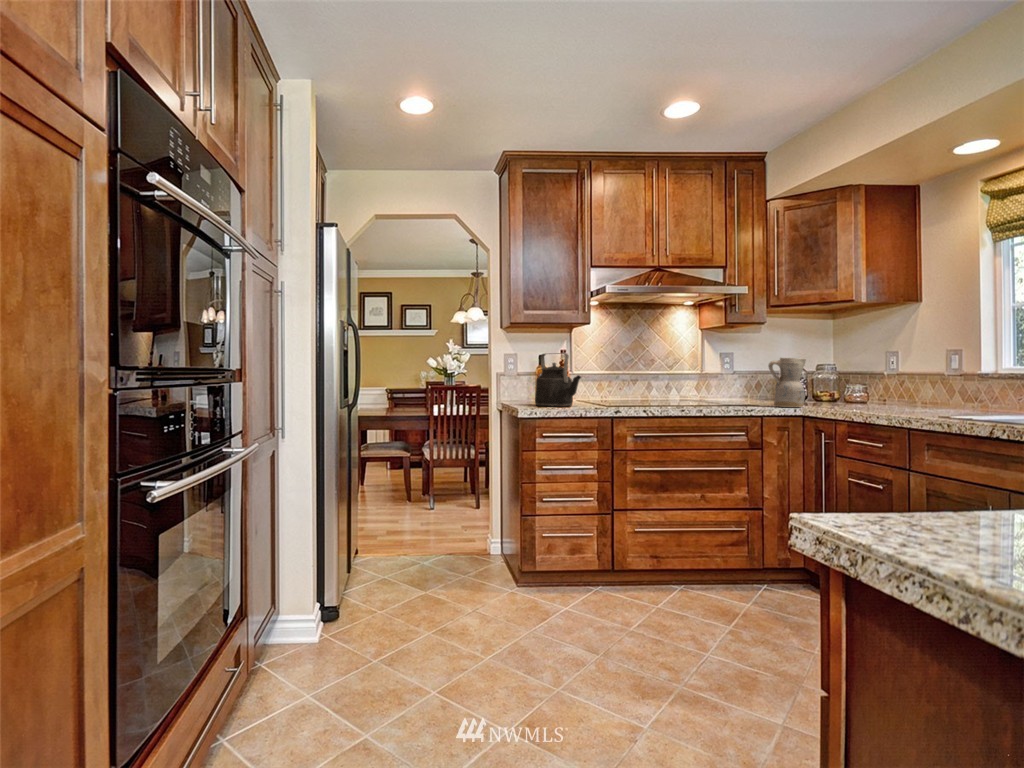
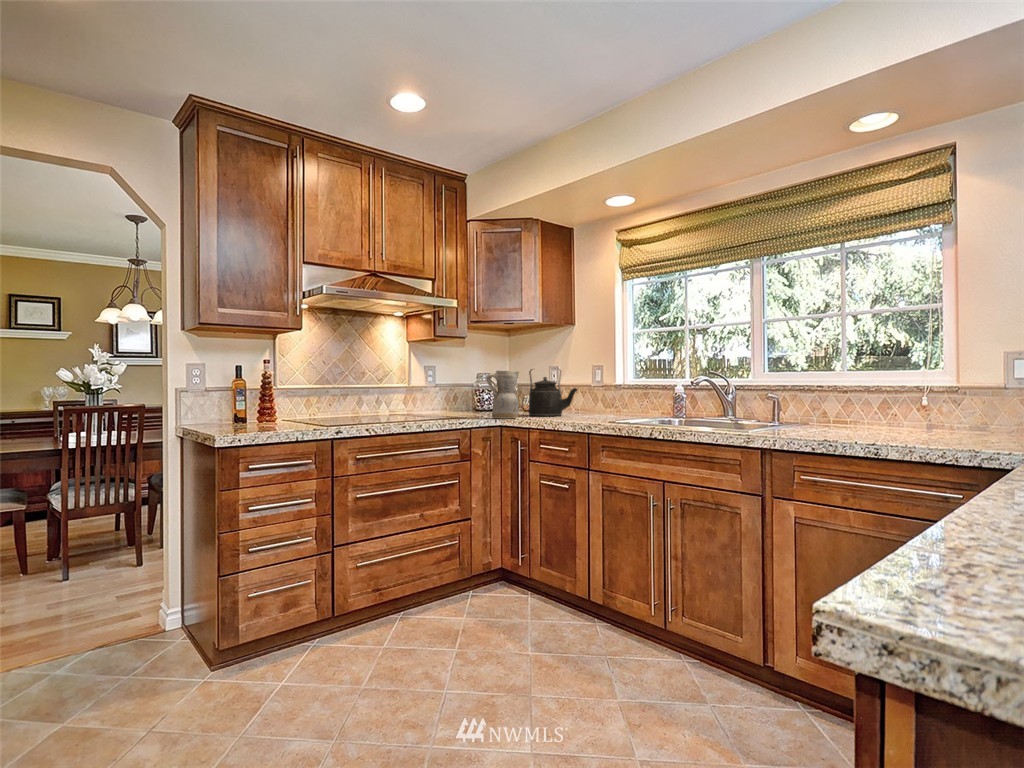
kettle: present [535,353,581,407] -> present [528,369,577,416]

